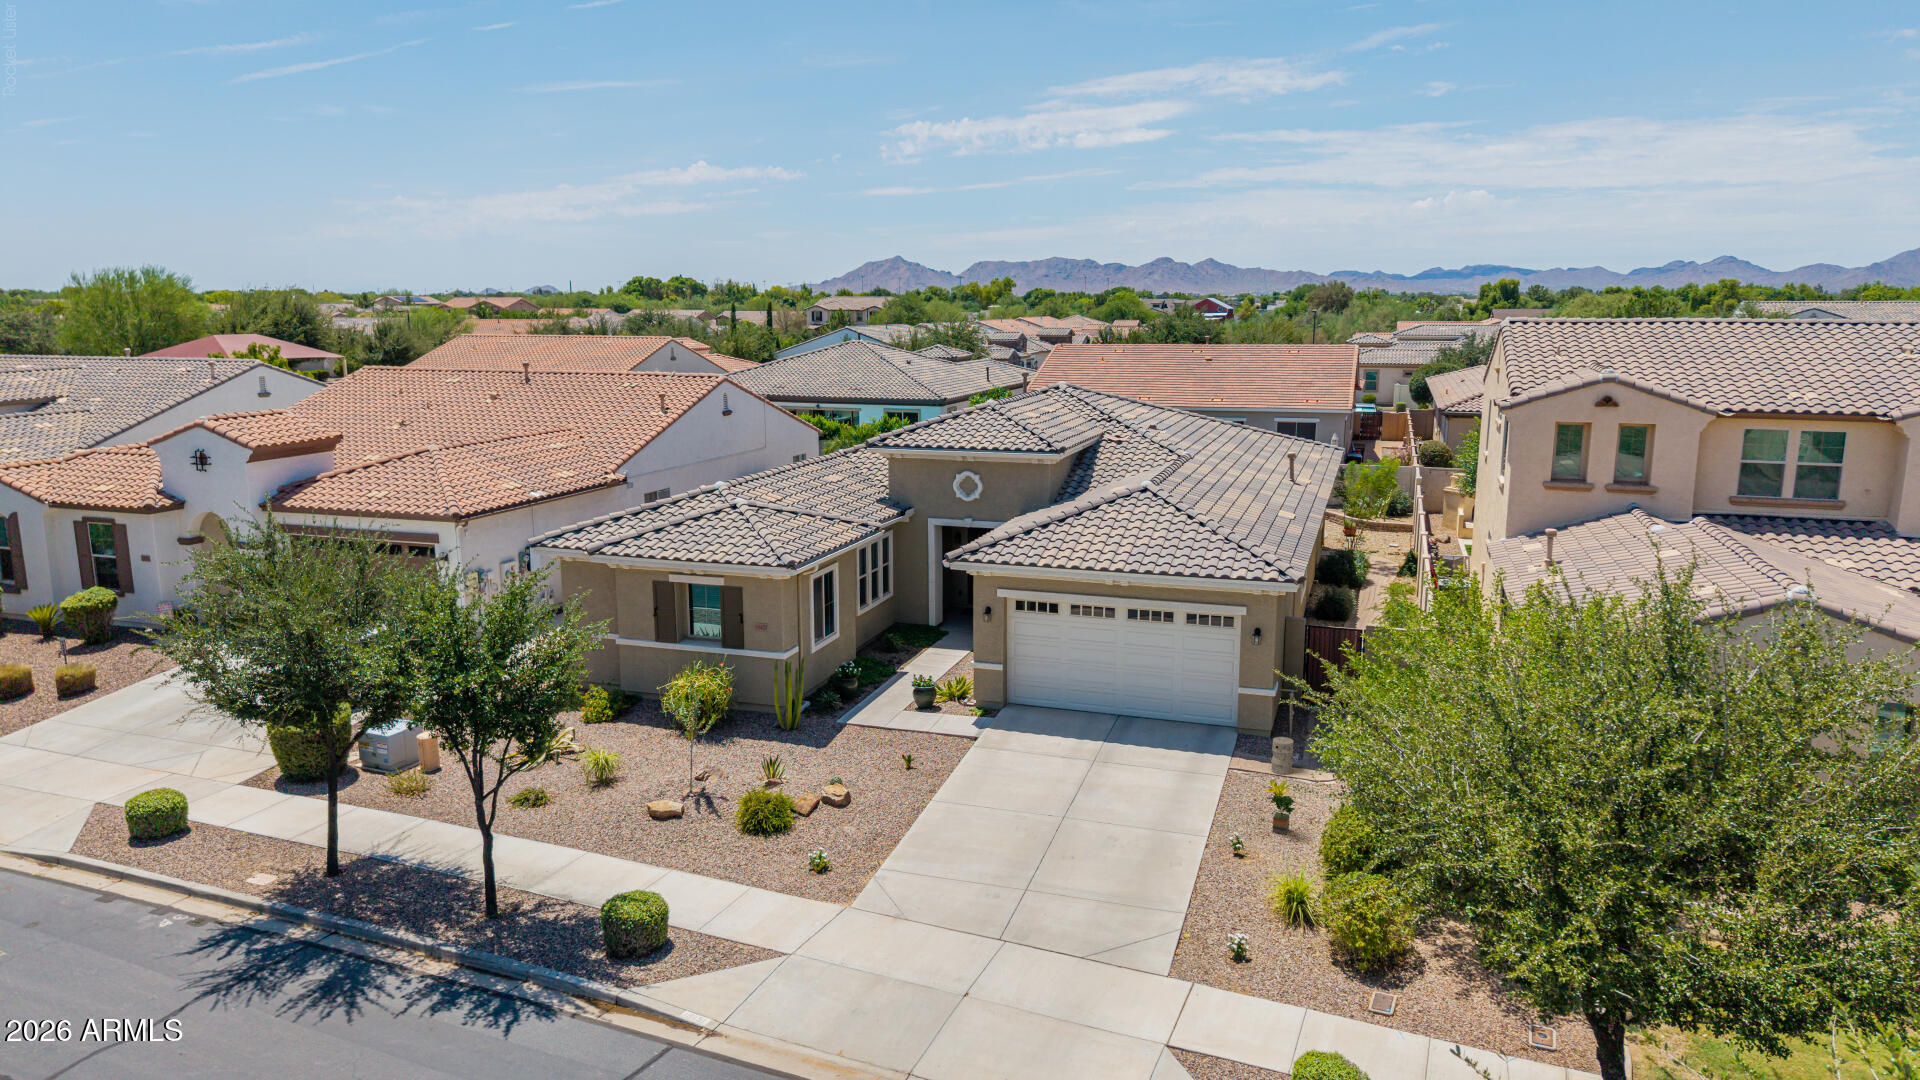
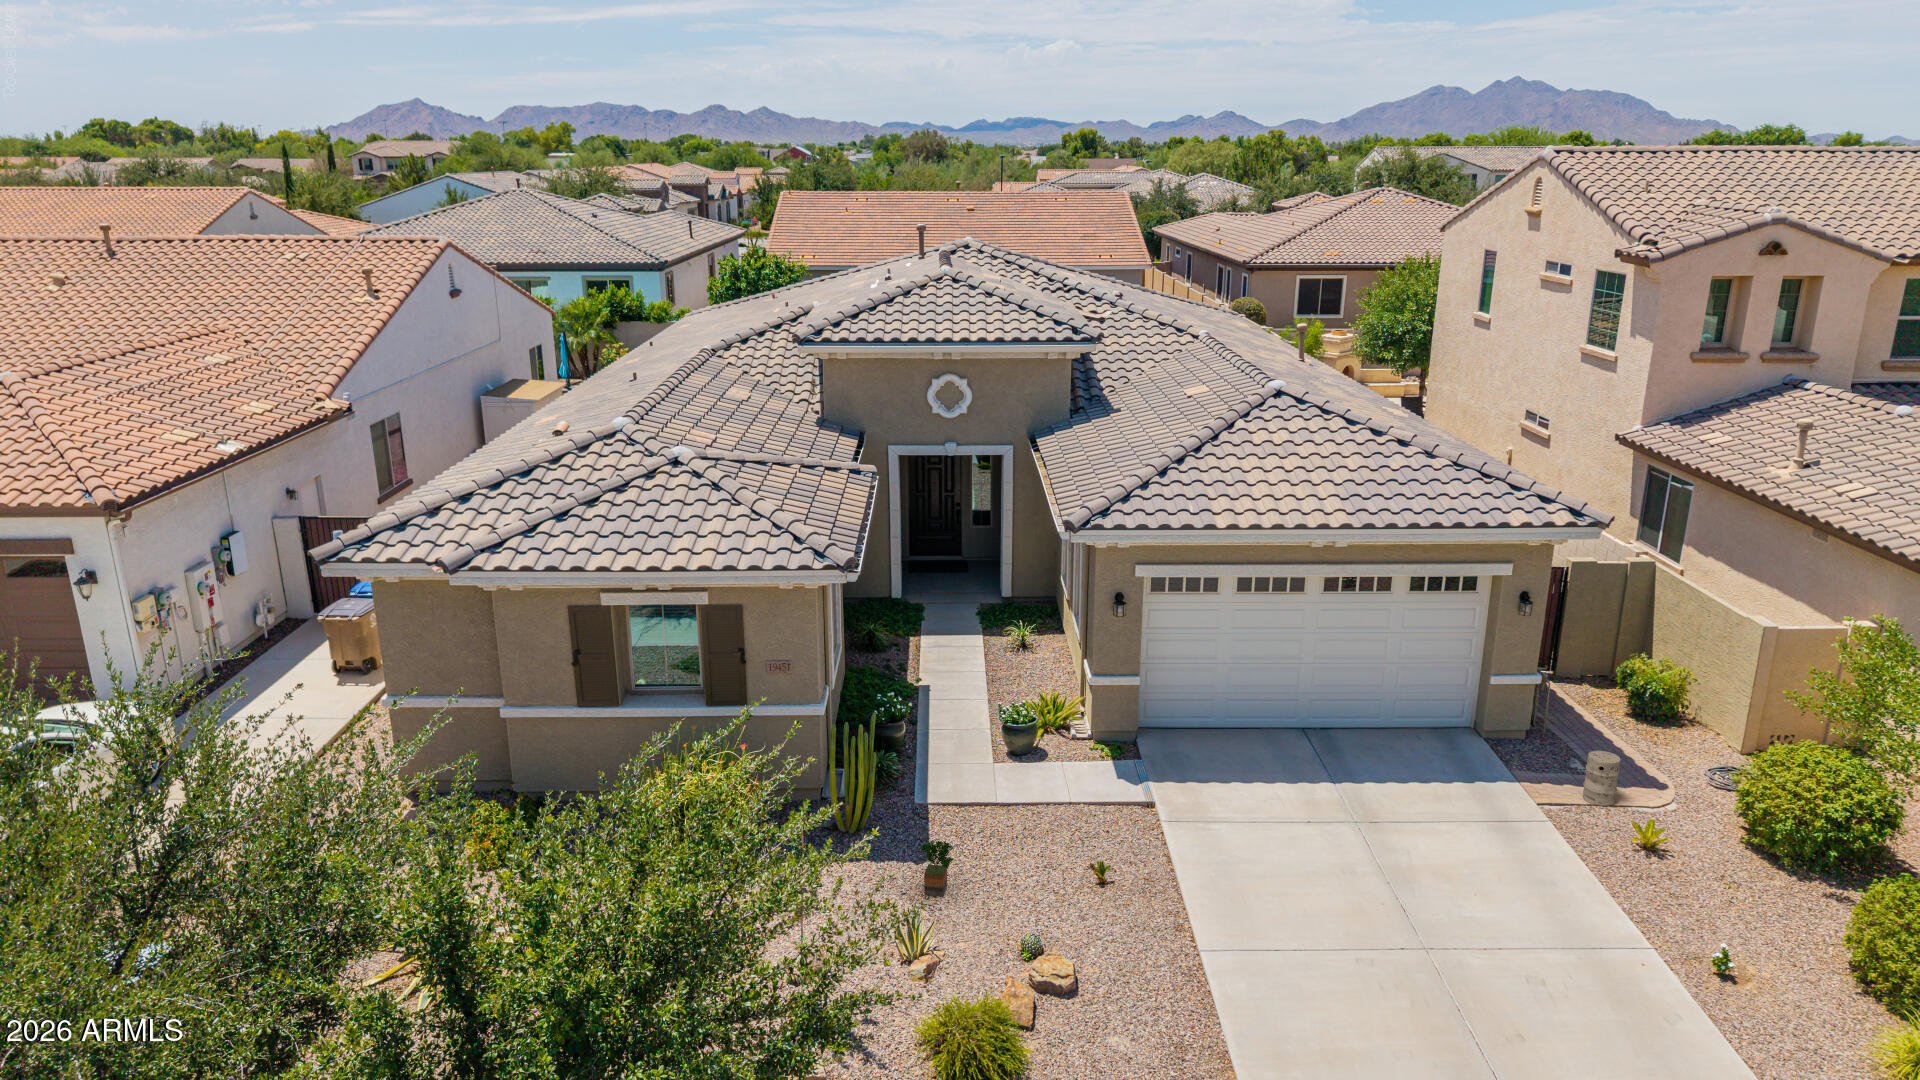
potted tree: present [1272,796,1295,834] -> present [920,841,954,896]

